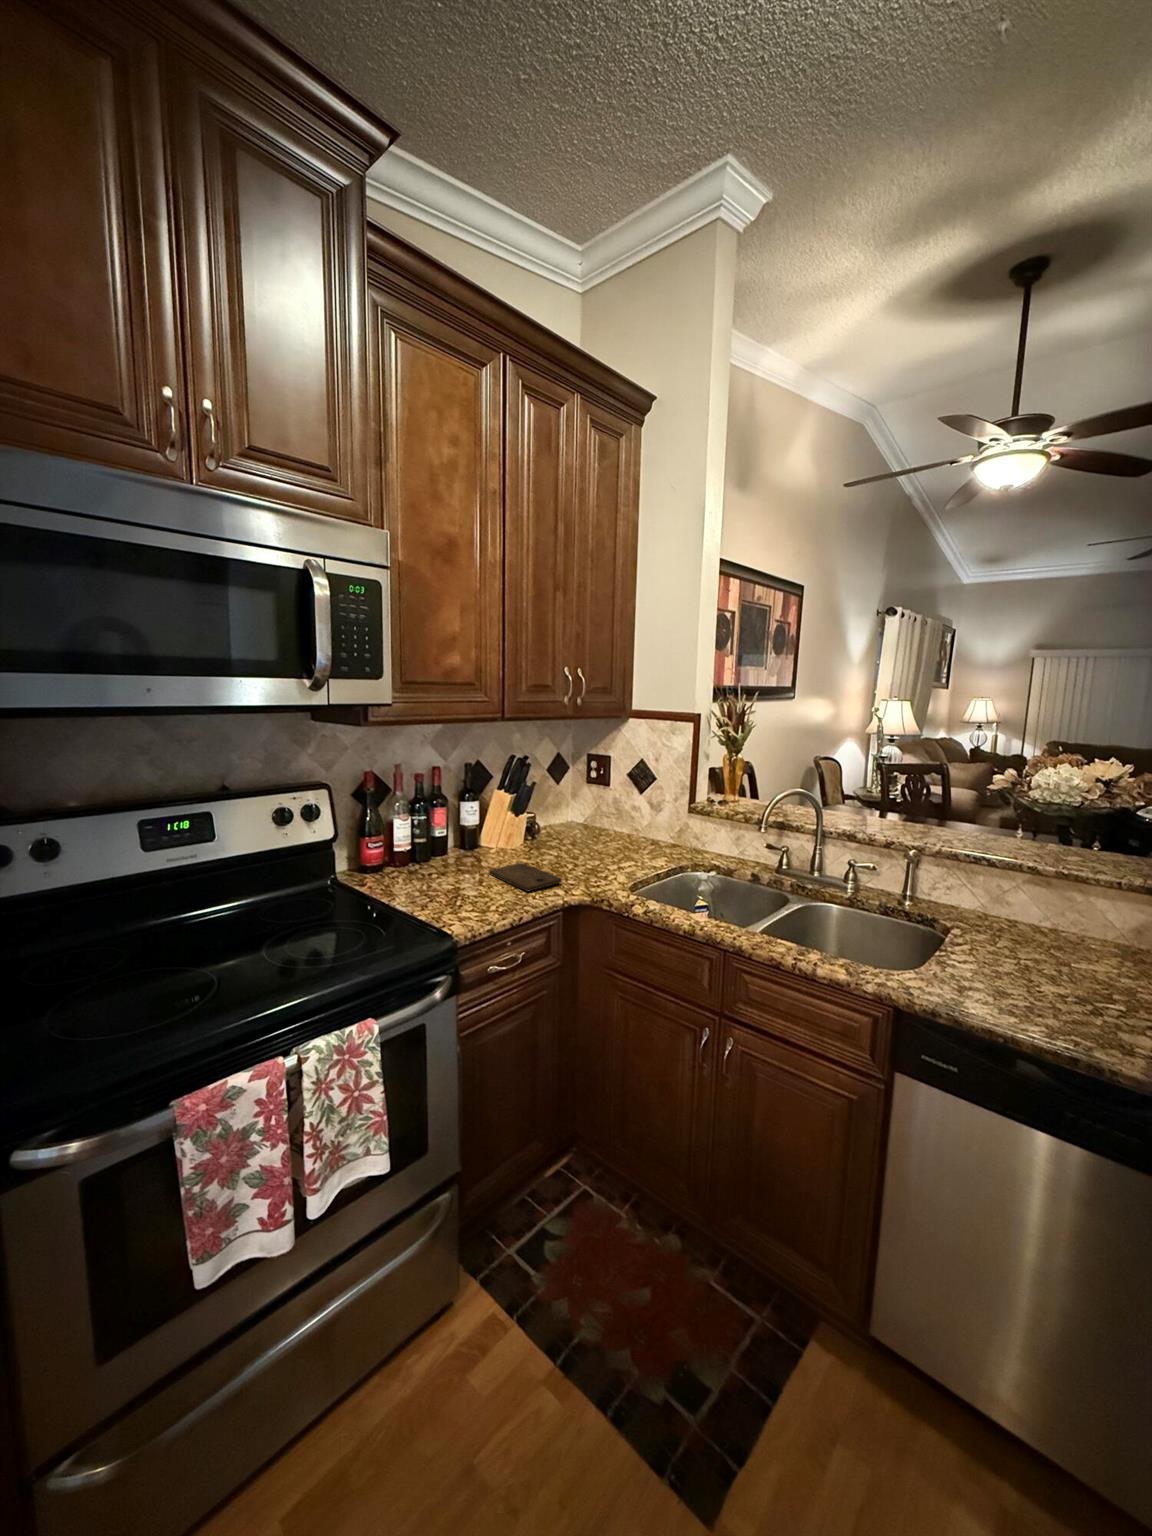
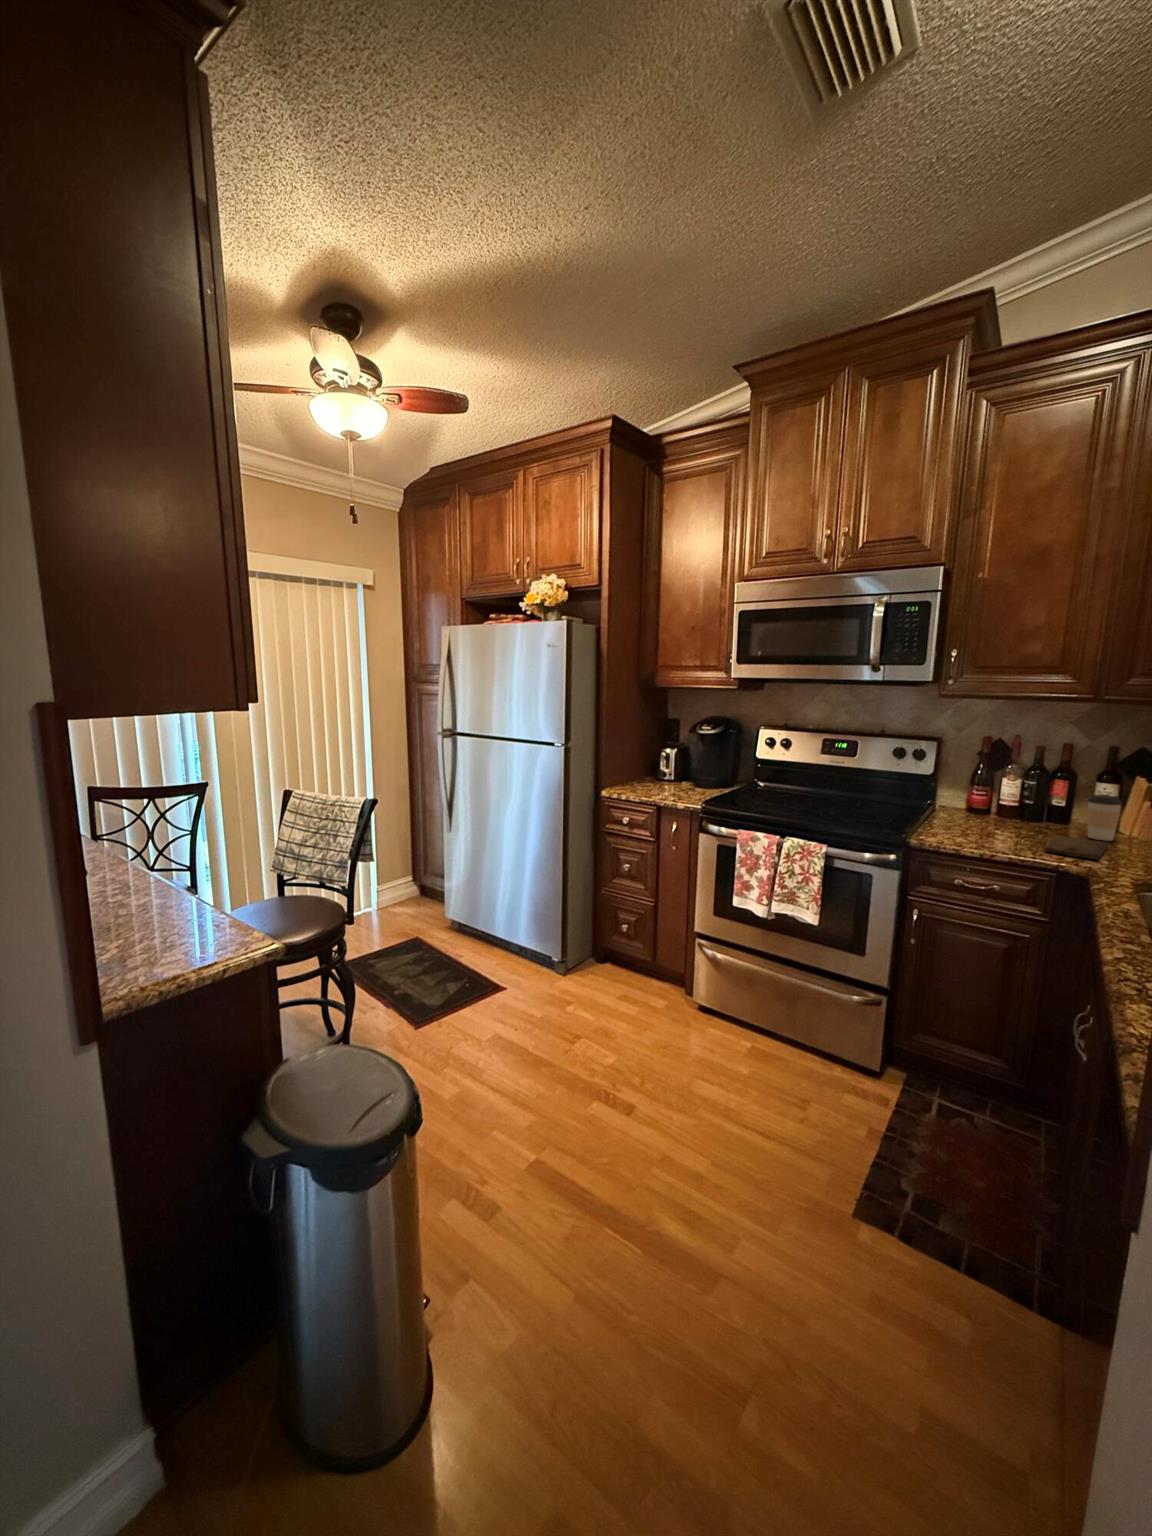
coffee cup: none [481,815,507,862] -> present [1087,795,1122,841]

